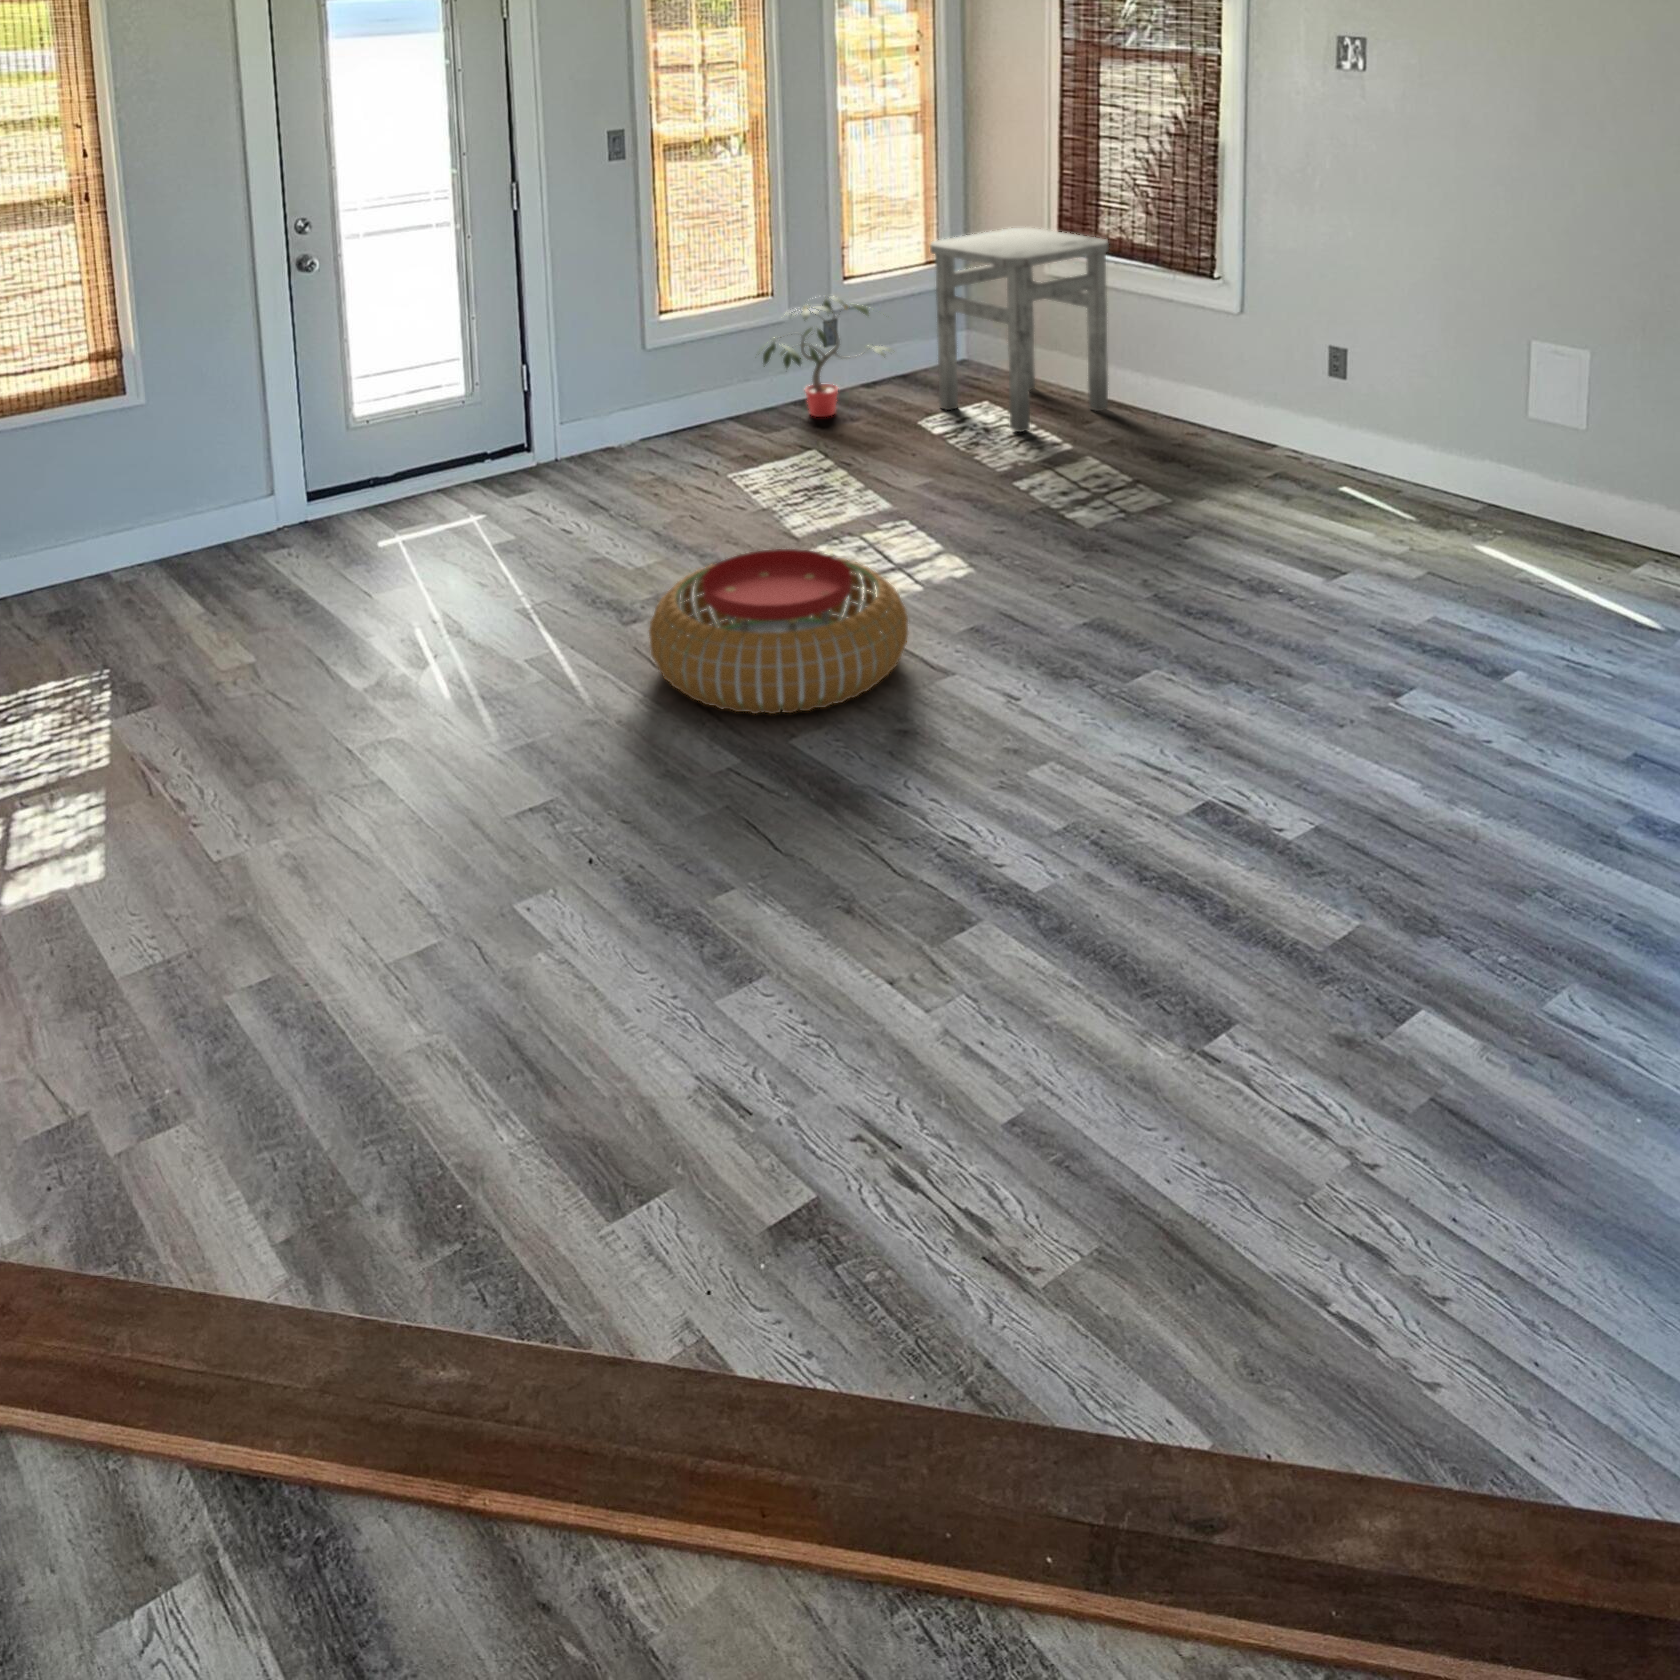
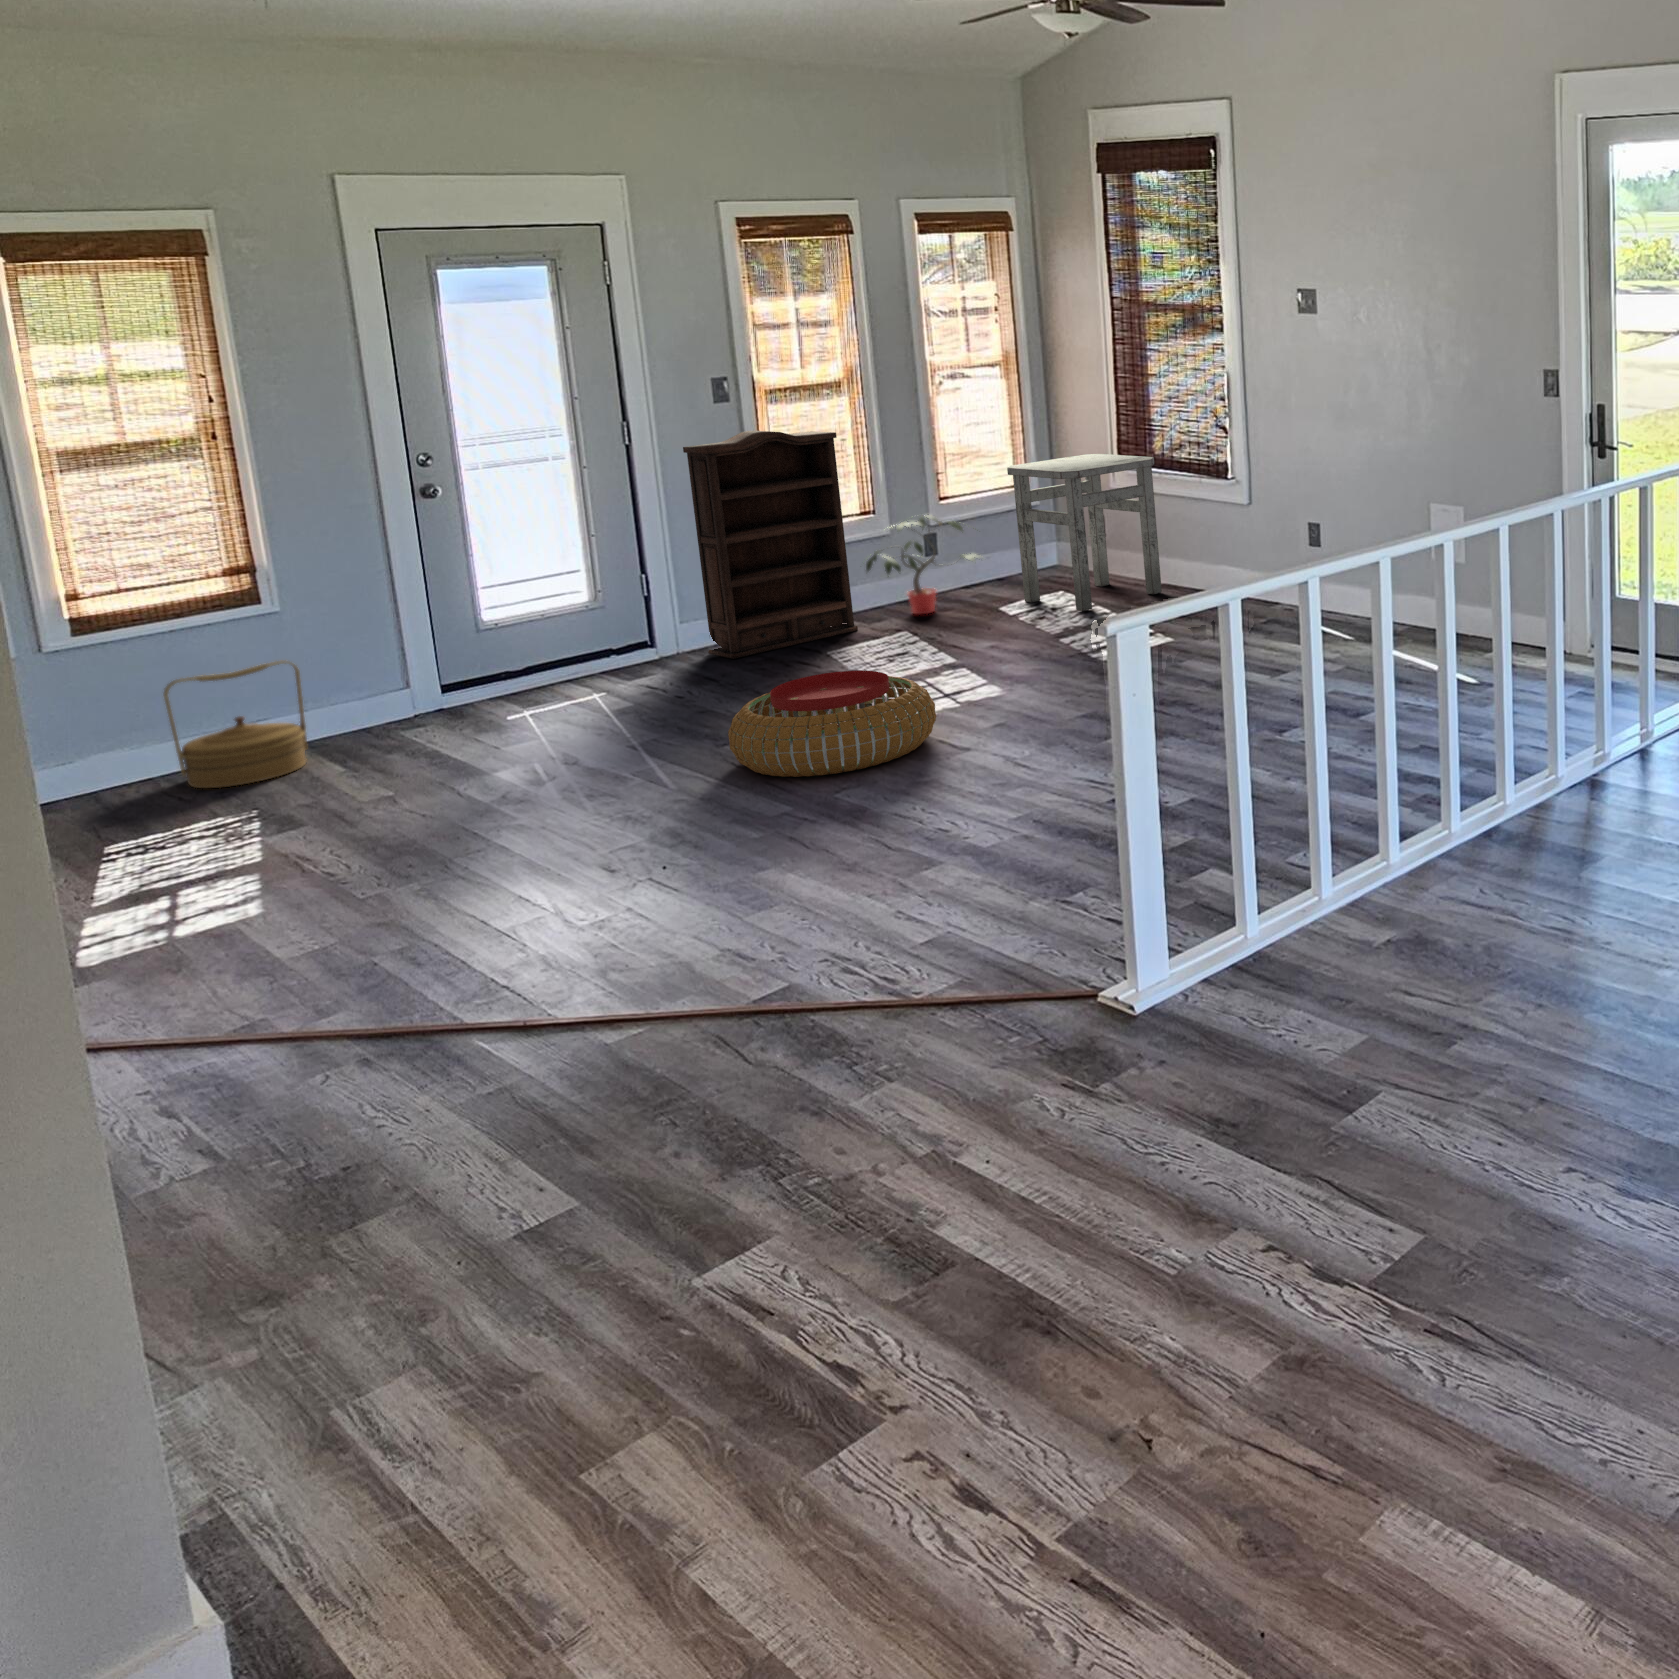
bookshelf: none [574,192,752,470] -> present [683,431,858,659]
woven basket: none [19,468,165,624] -> present [164,660,307,788]

